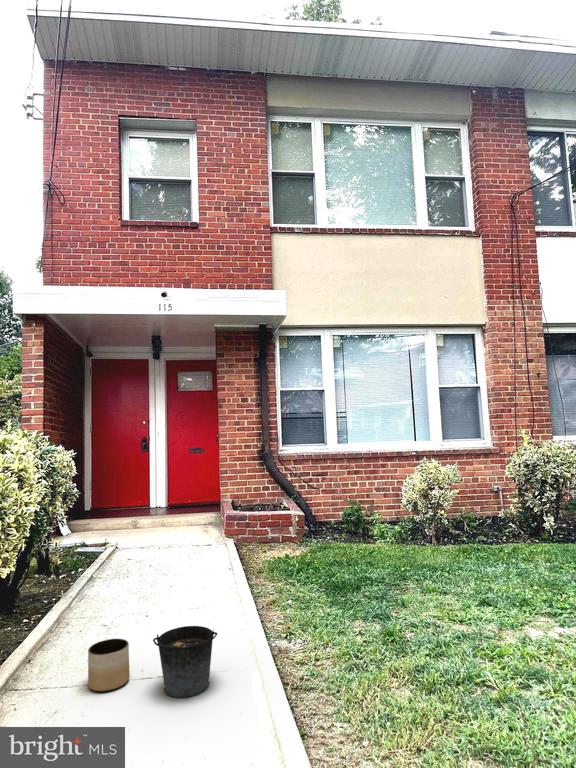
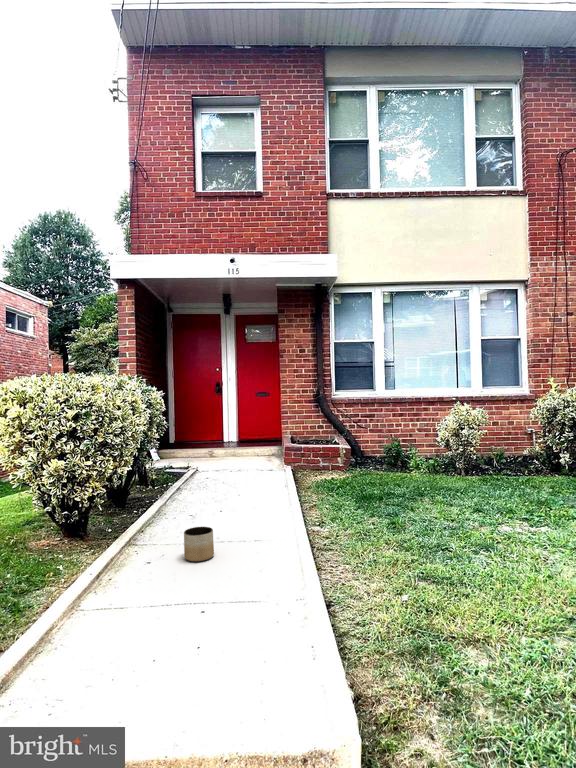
bucket: present [153,626,217,697] -> none [231,520,279,568]

